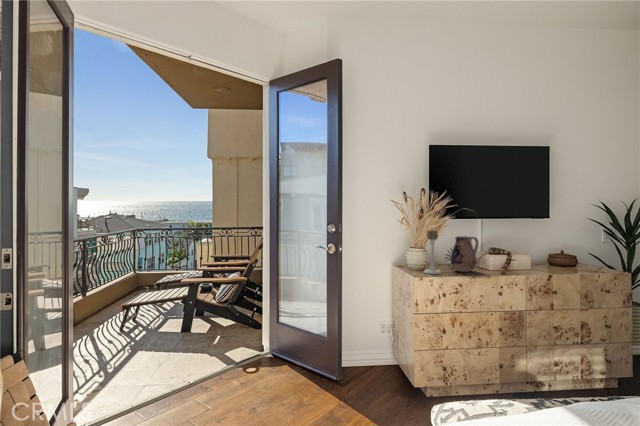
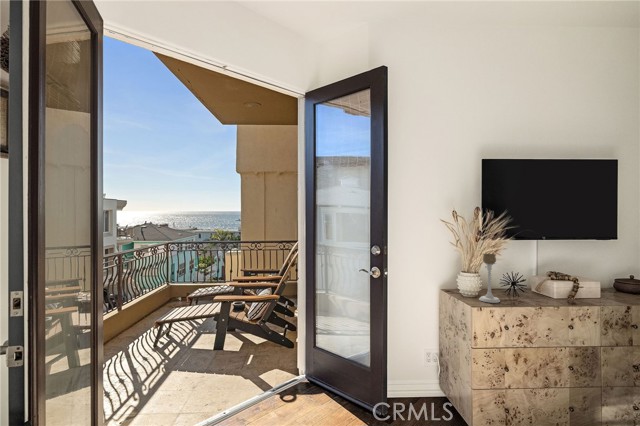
ceramic pitcher: present [451,236,478,272] -> none [508,260,540,300]

